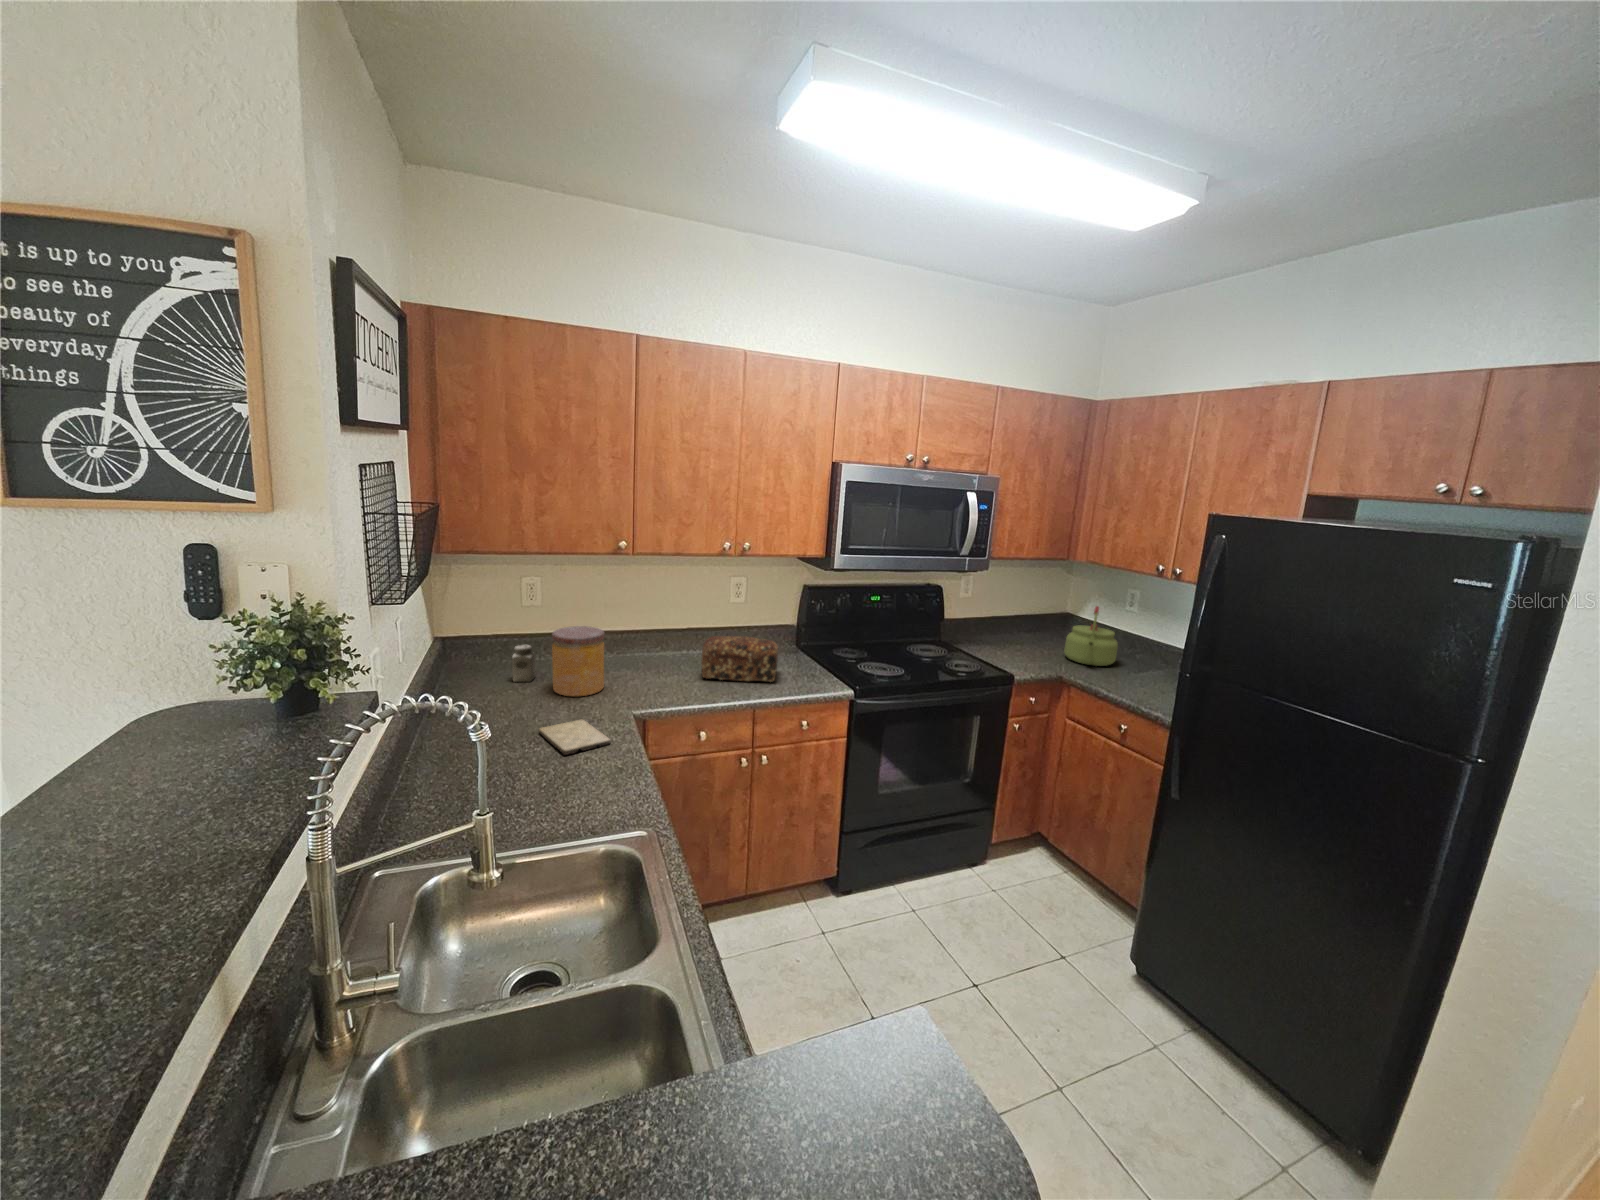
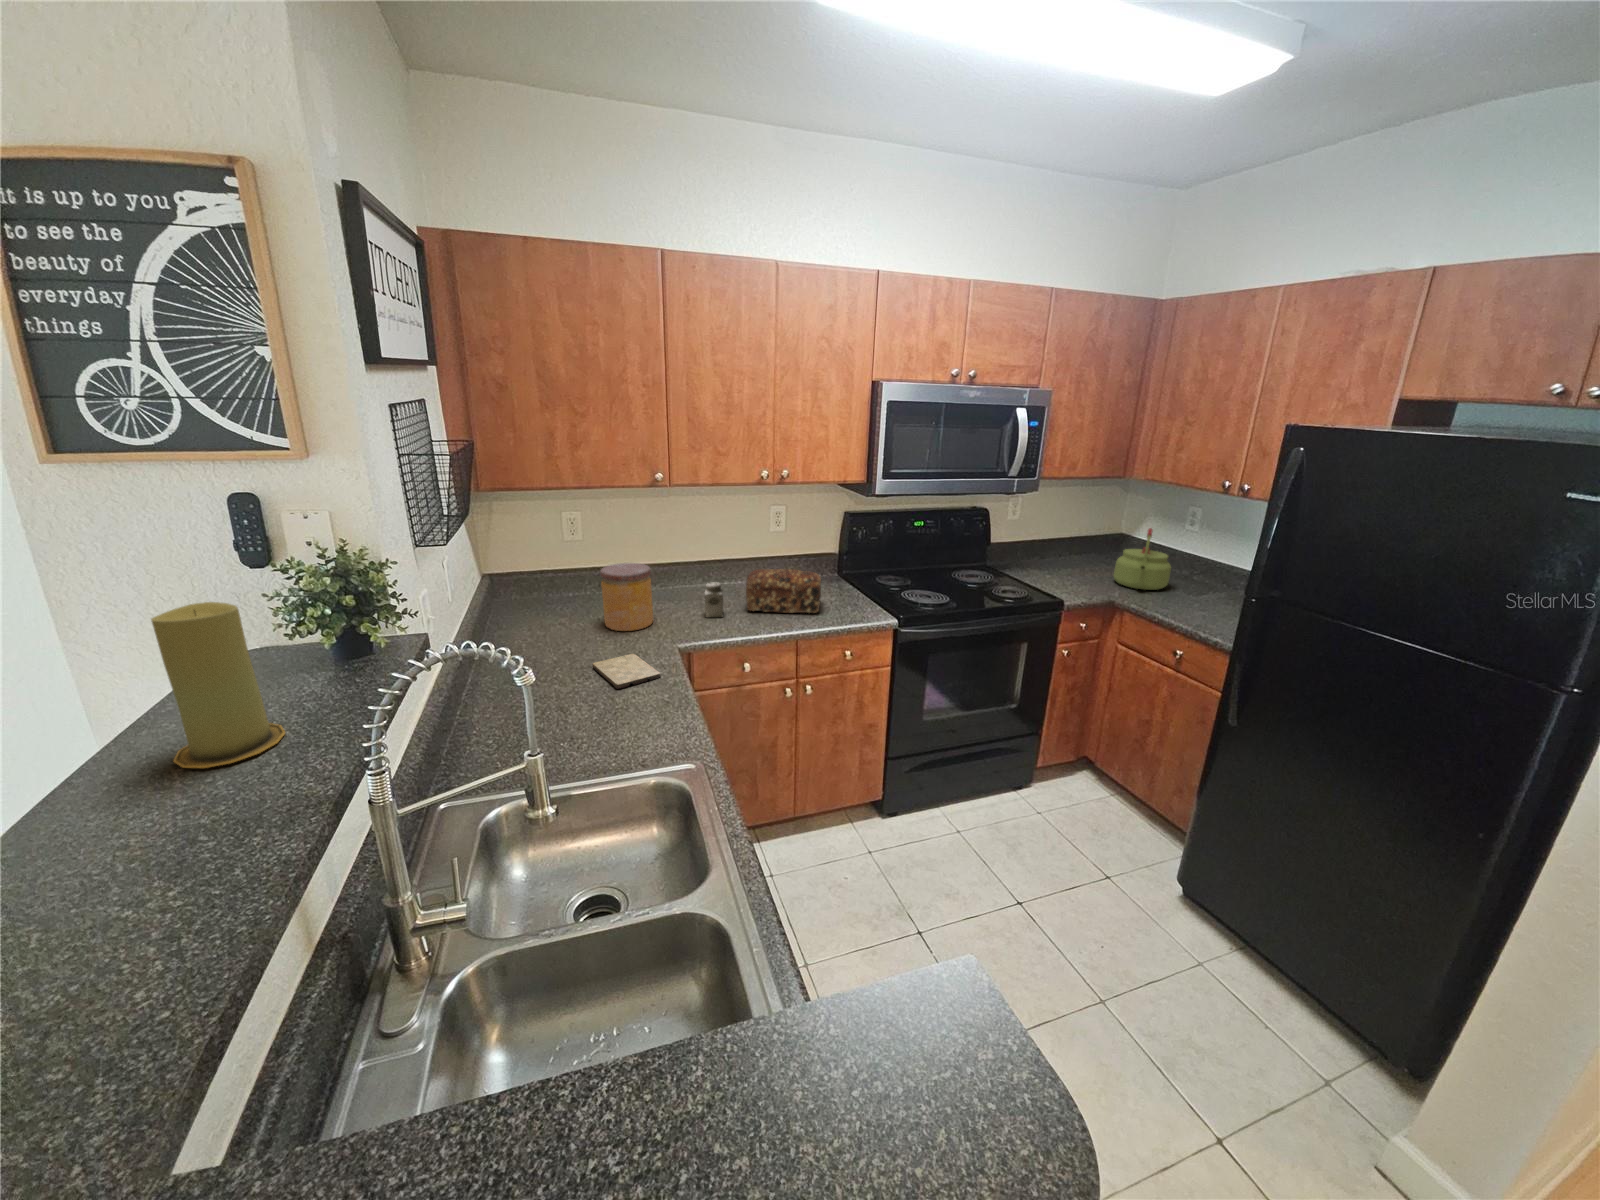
salt shaker: present [512,645,536,682] -> present [705,582,723,617]
candle: none [98,649,221,822] -> present [151,602,285,768]

